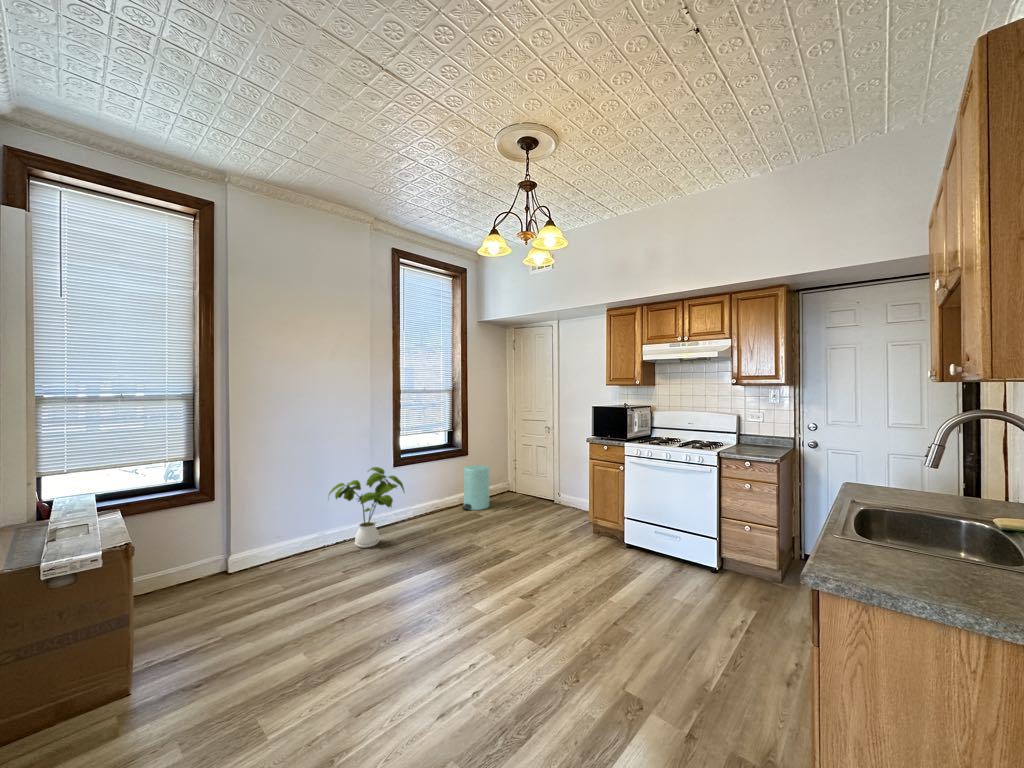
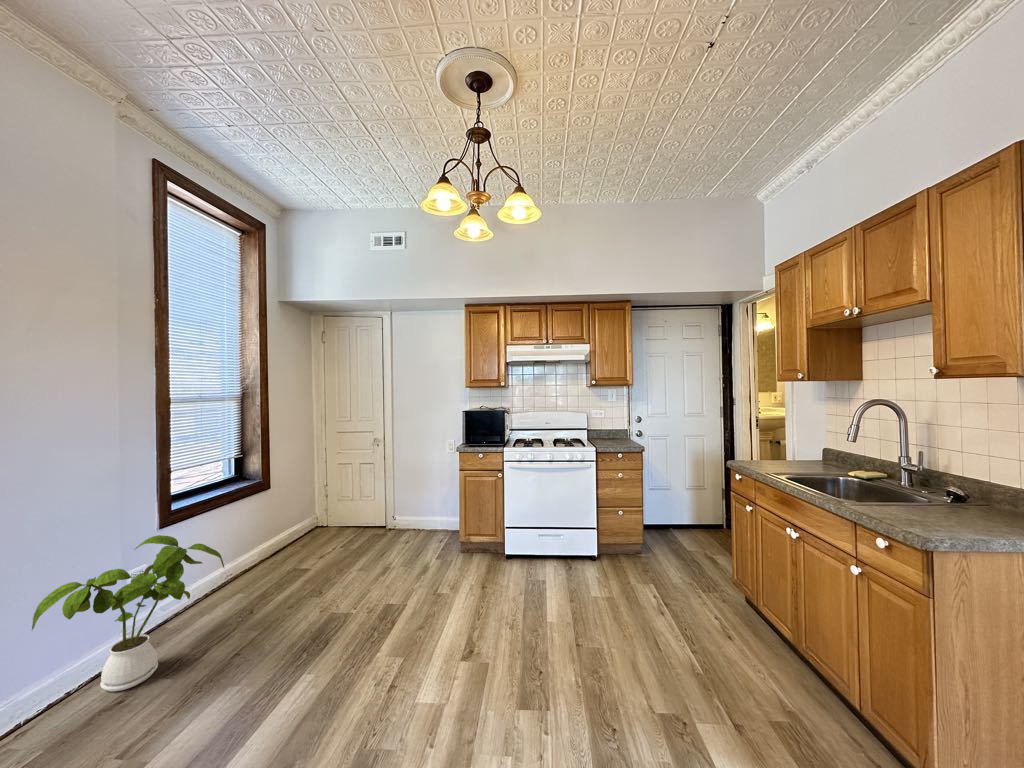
trash can: present [462,465,489,510] -> none [267,498,307,564]

